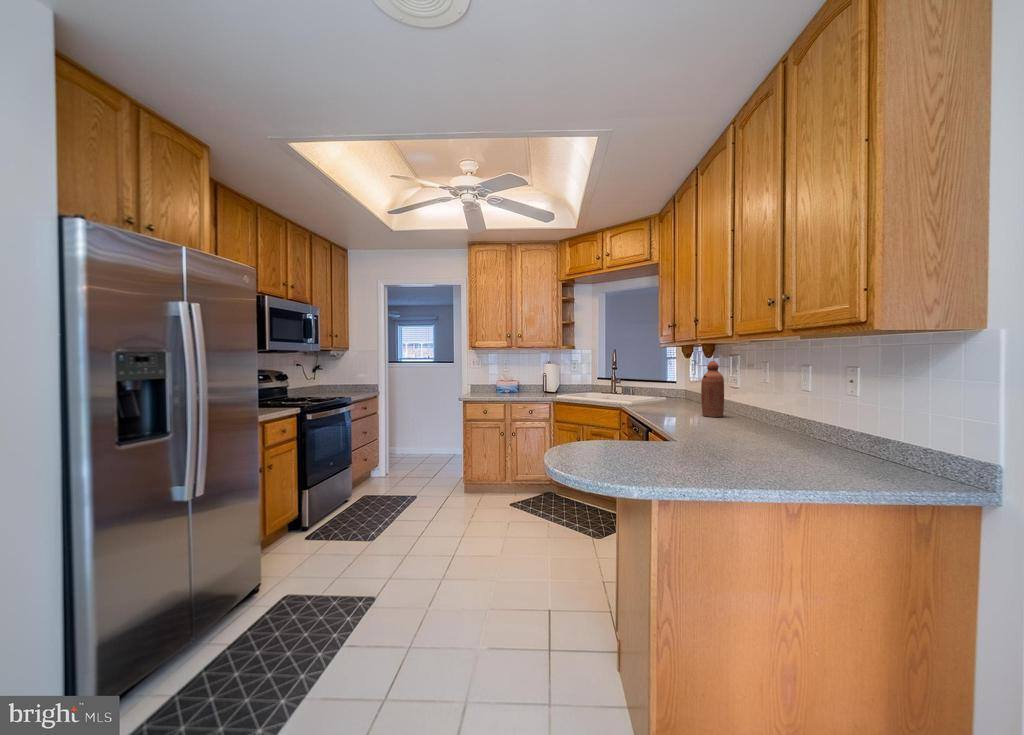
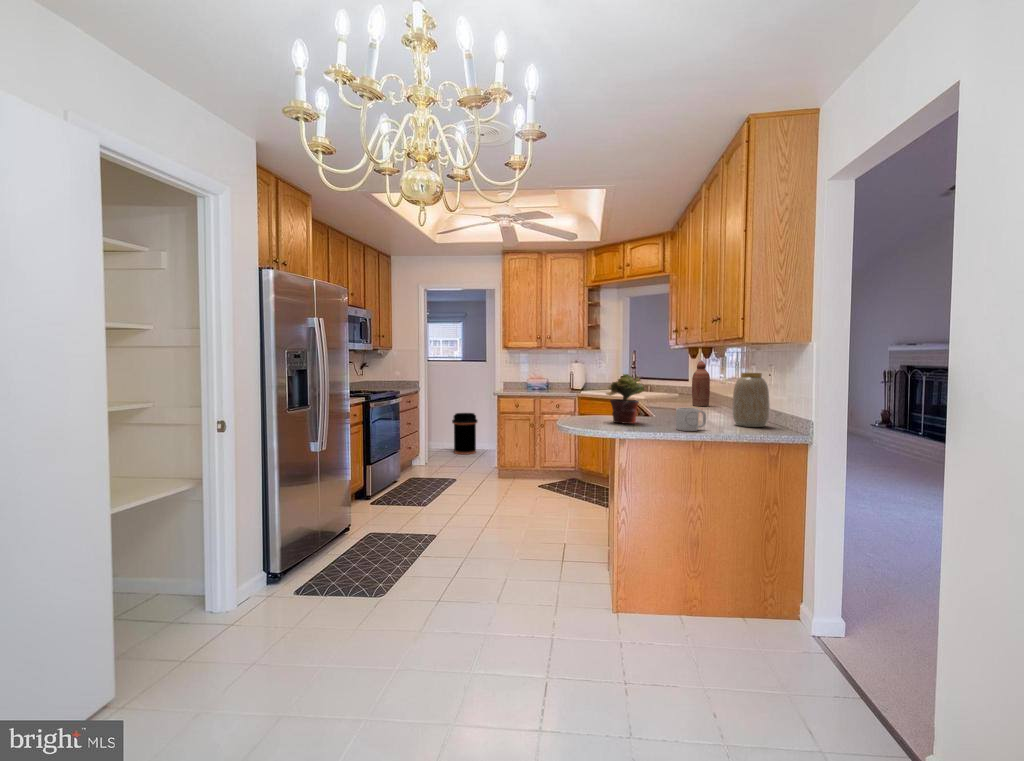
vase: none [818,378,884,466] -> present [732,373,770,427]
potted plant: none [626,381,689,465] -> present [606,374,644,424]
trash can: none [418,416,445,461] -> present [452,413,477,454]
mug: none [757,440,807,485] -> present [676,408,706,431]

